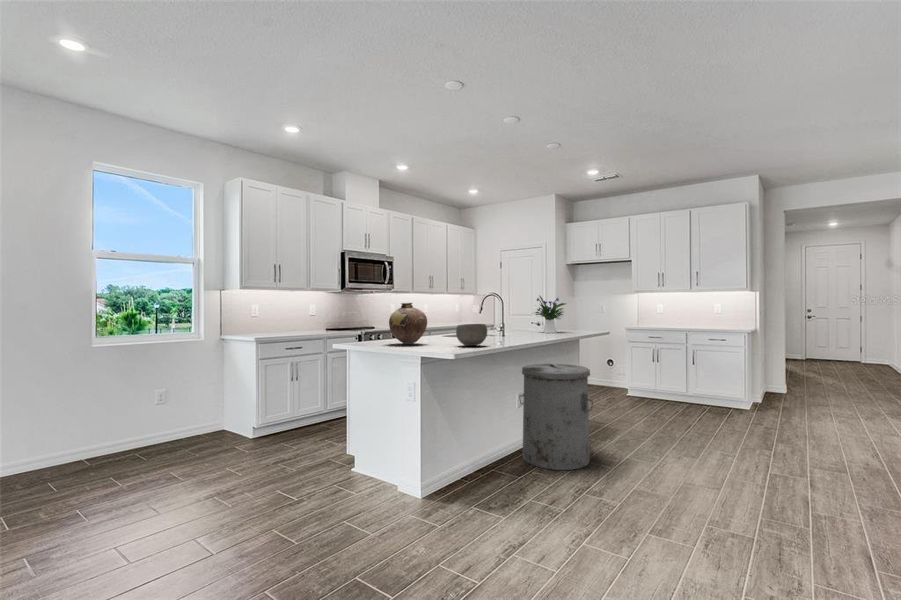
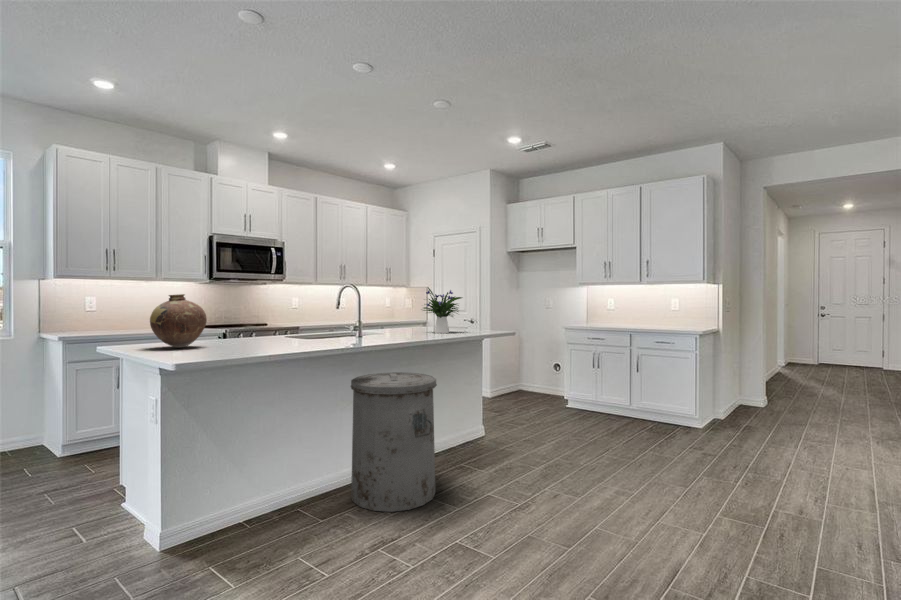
bowl: present [456,324,487,346] -> none [223,322,267,351]

